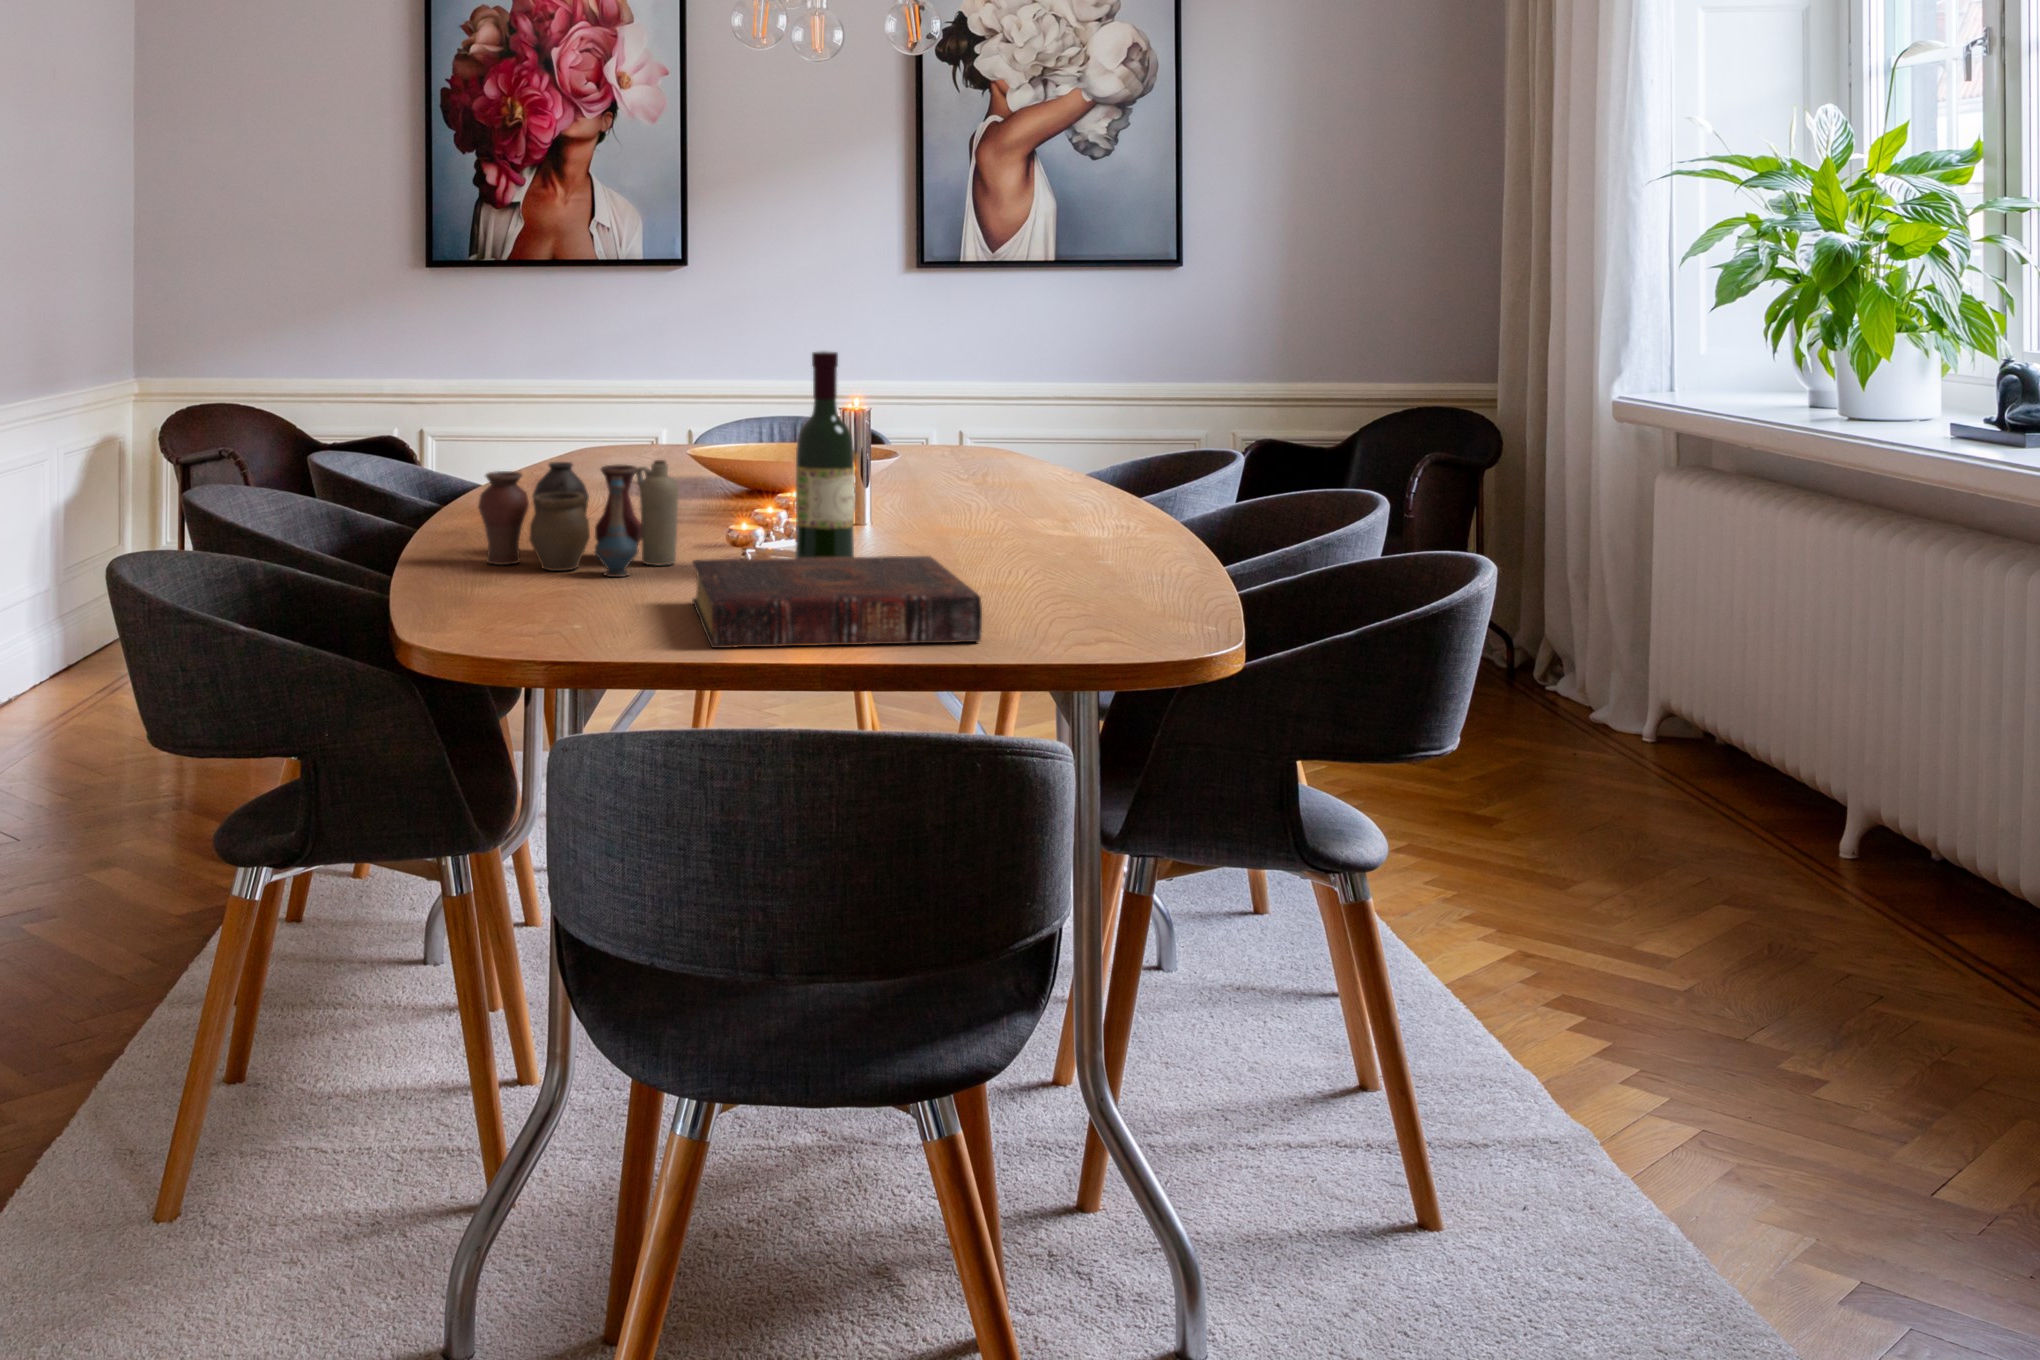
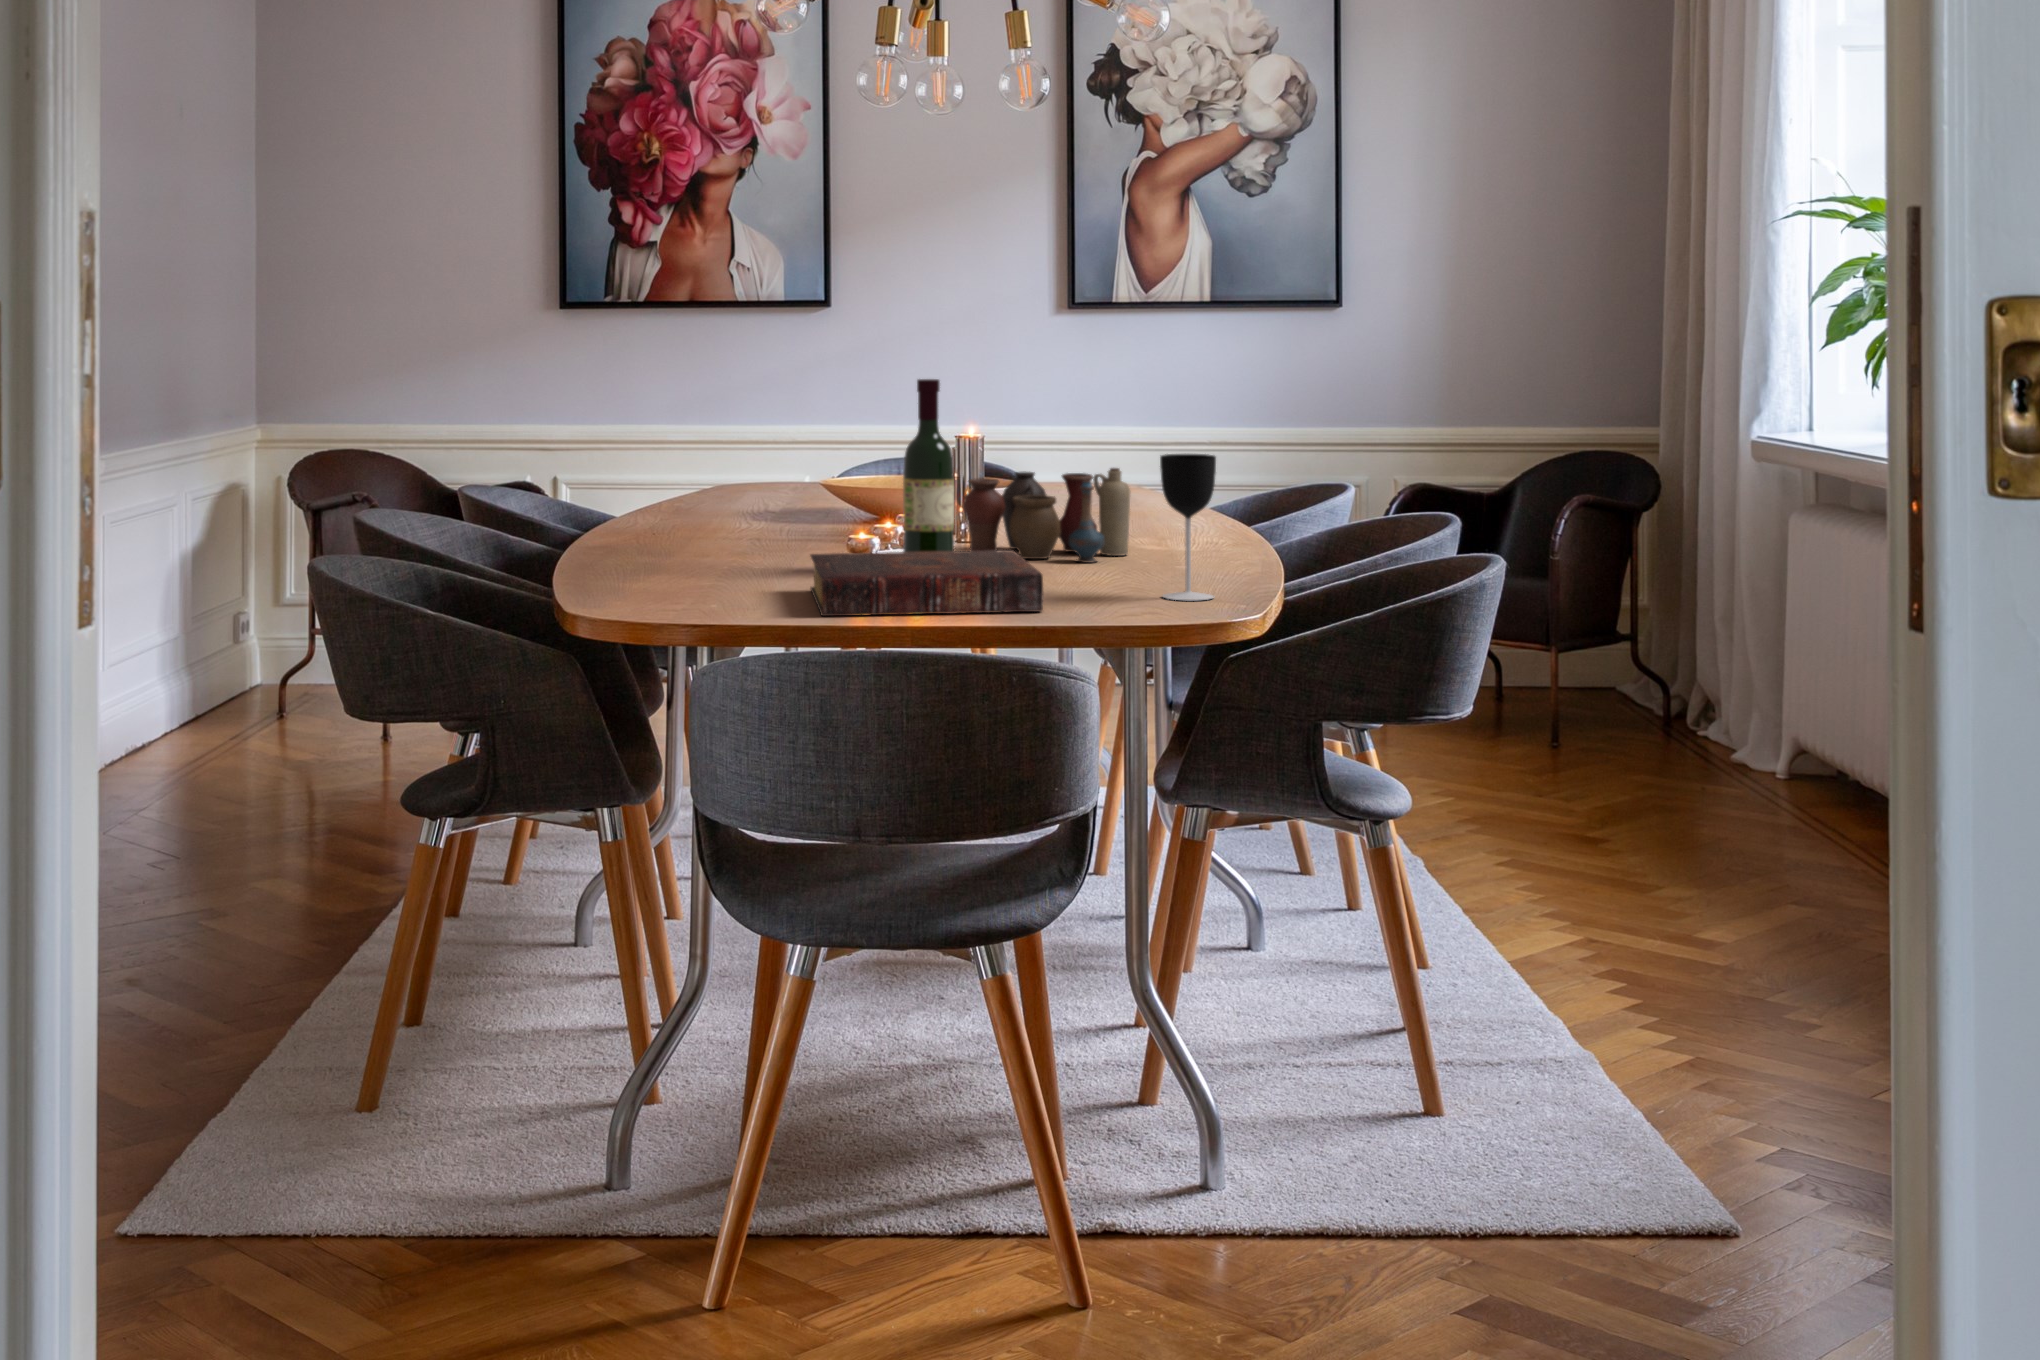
wine glass: none [1113,445,1182,624] -> present [1160,454,1216,600]
vase: present [478,460,679,577] -> present [963,468,1130,563]

